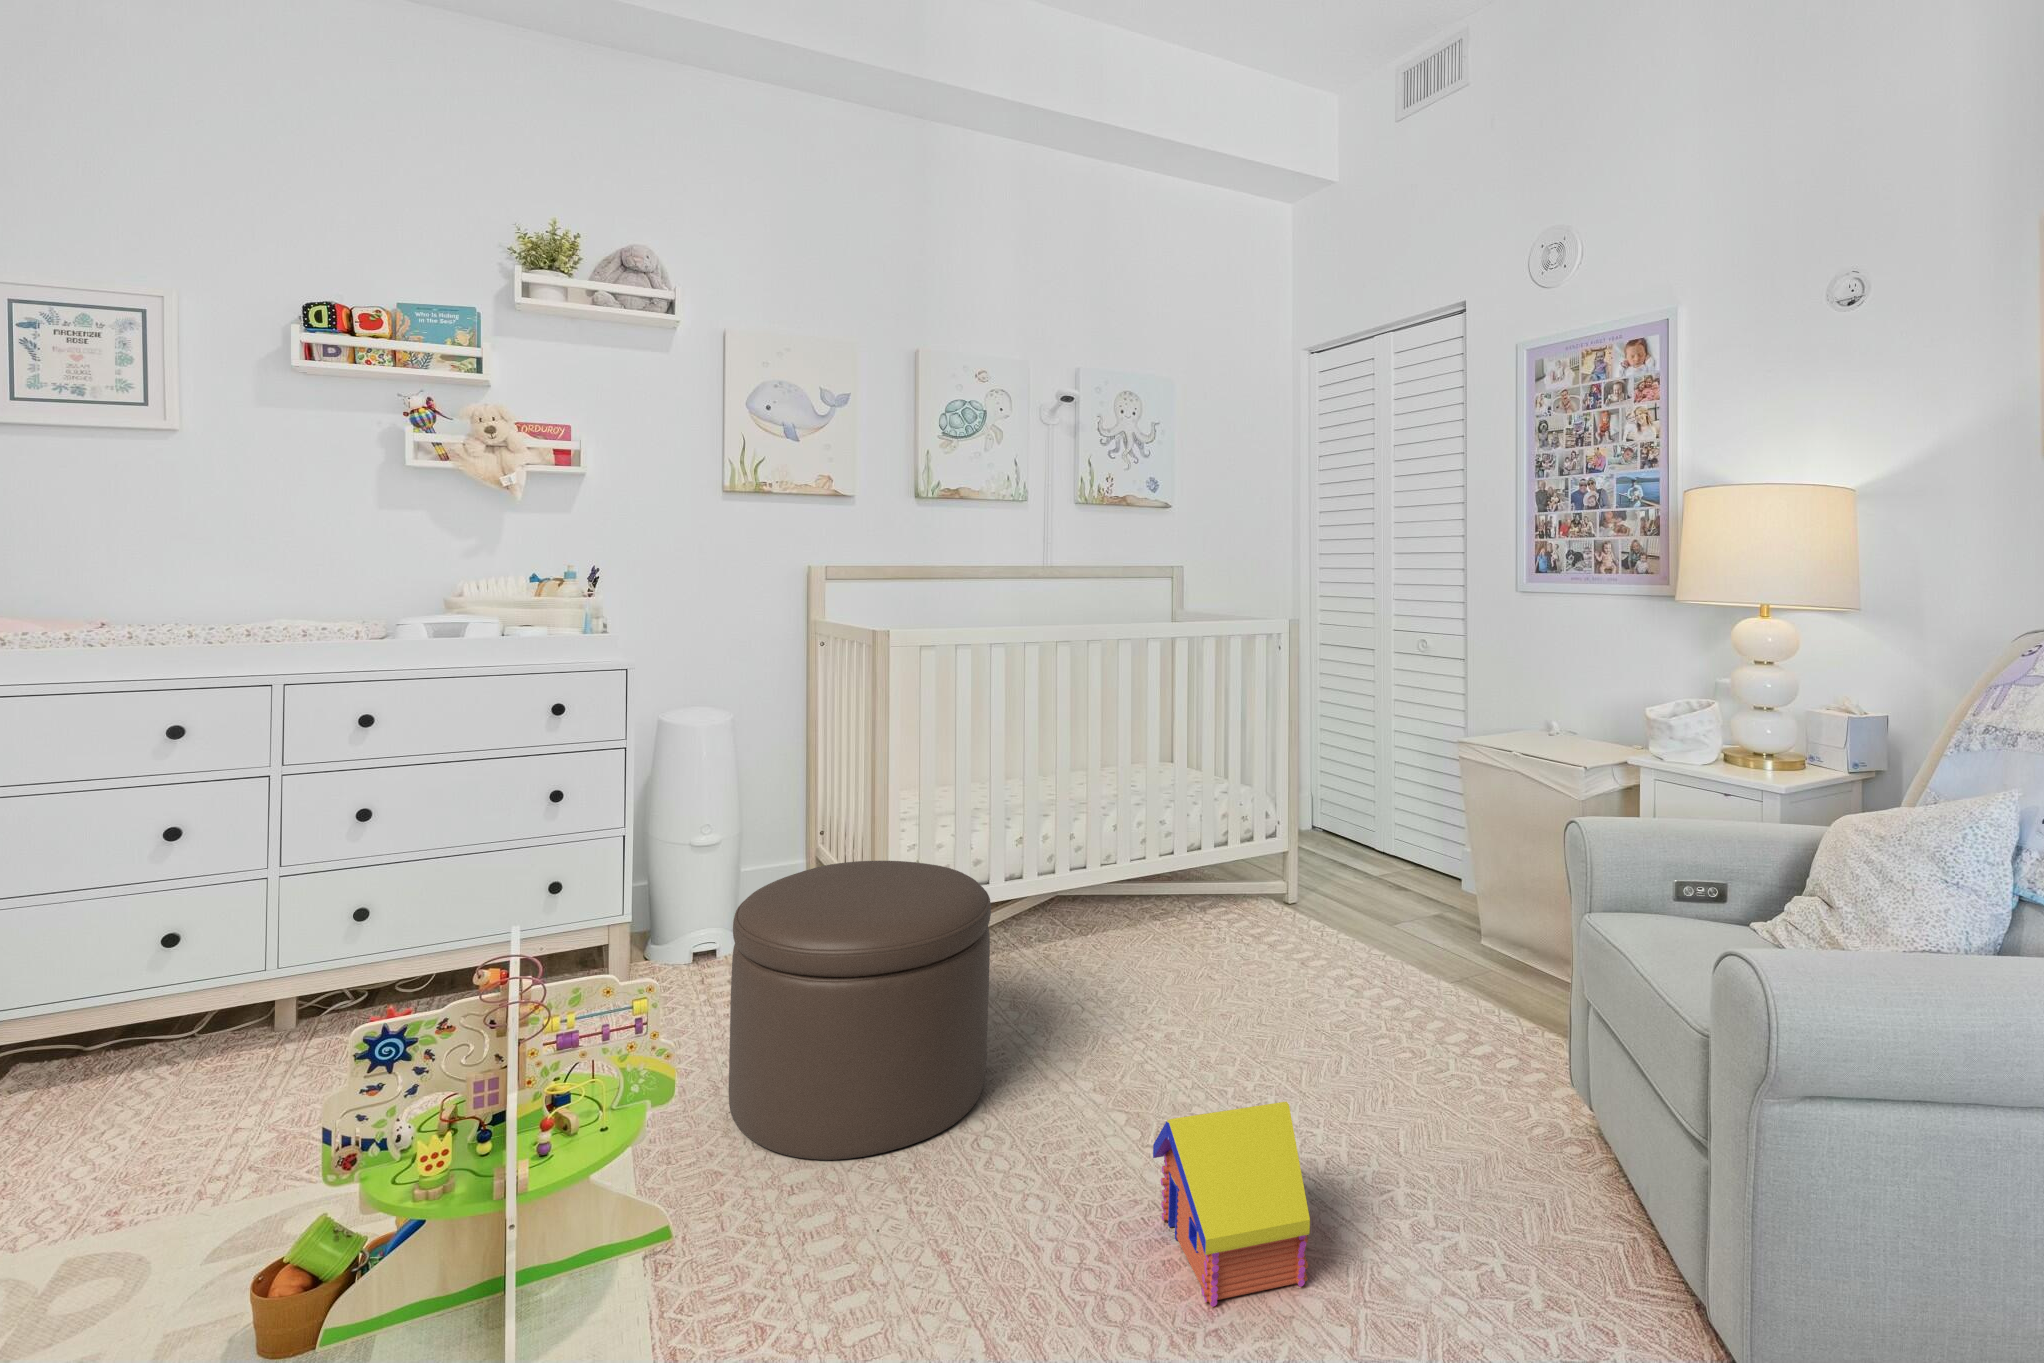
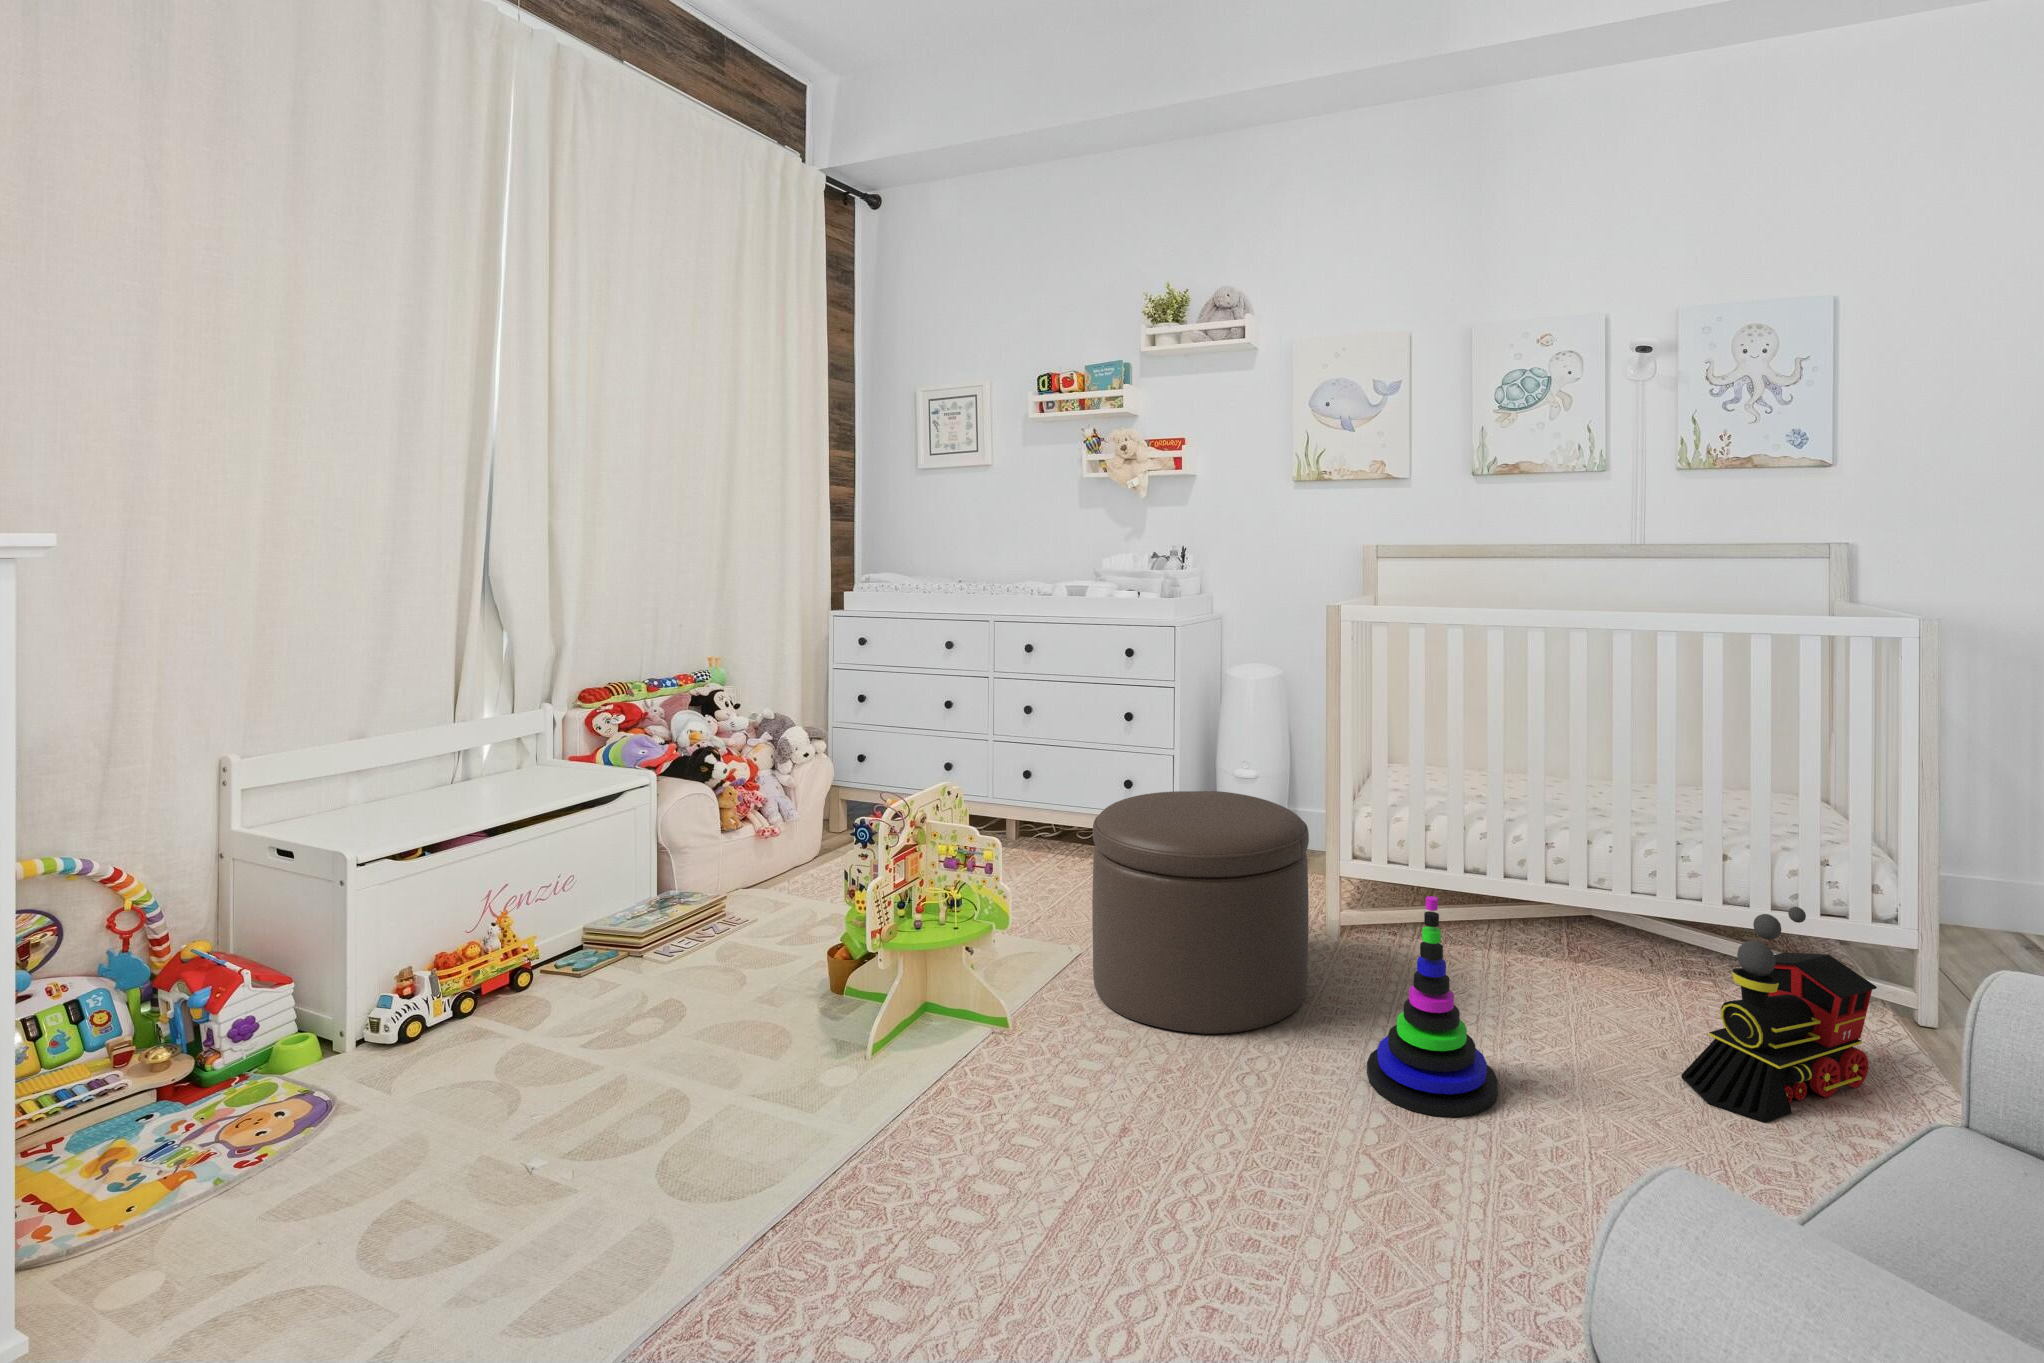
toy train: none [1253,838,1326,999] -> present [1681,907,1877,1122]
stacking toy: none [1093,903,1207,1101] -> present [1367,896,1498,1117]
toy house: present [1153,1102,1310,1307] -> none [1157,1057,1339,1289]

